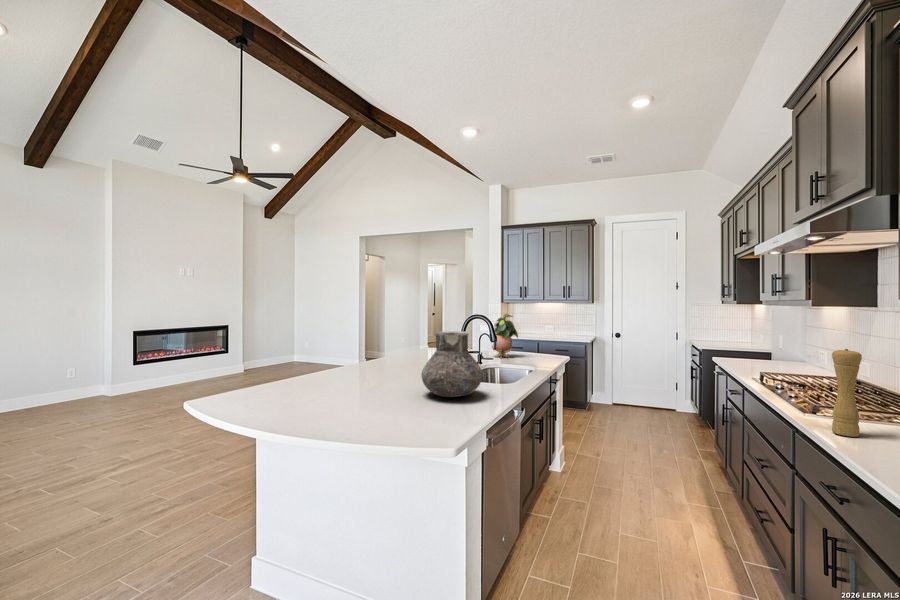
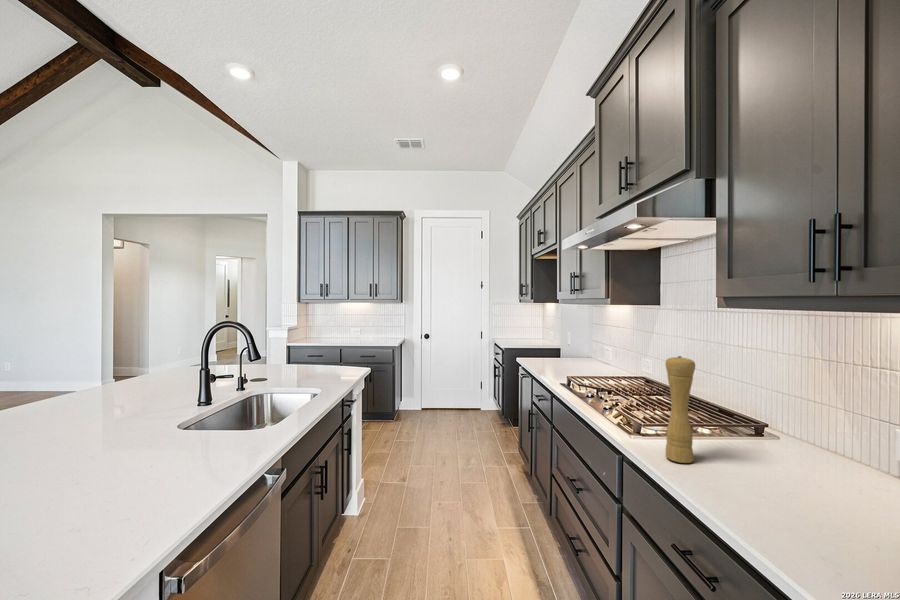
potted plant: present [492,314,518,358] -> none [266,317,303,378]
vase: present [421,331,483,397] -> none [58,353,203,484]

